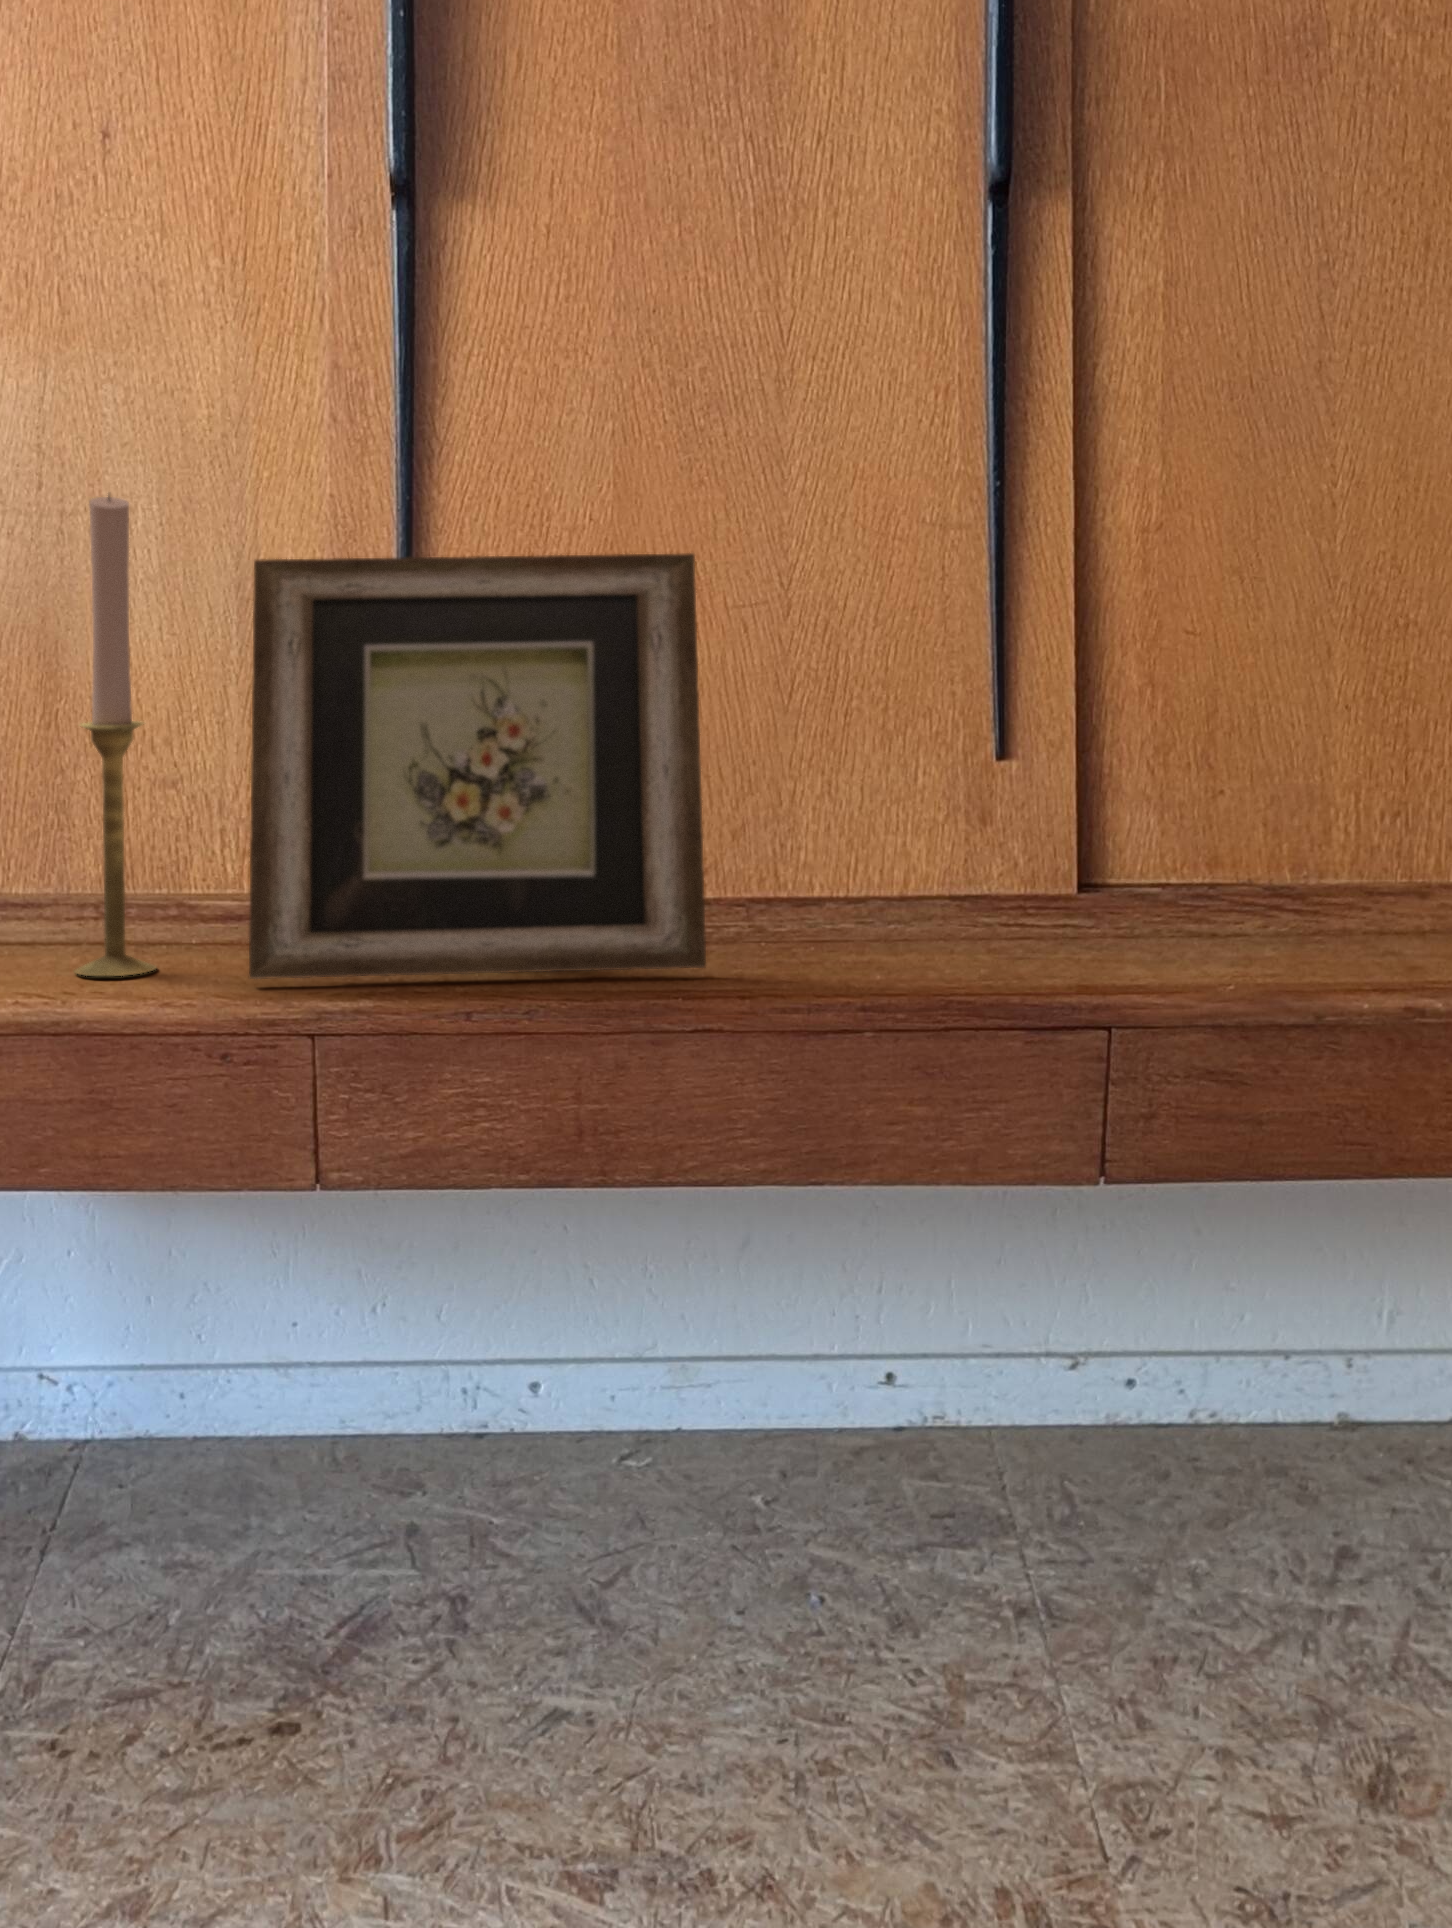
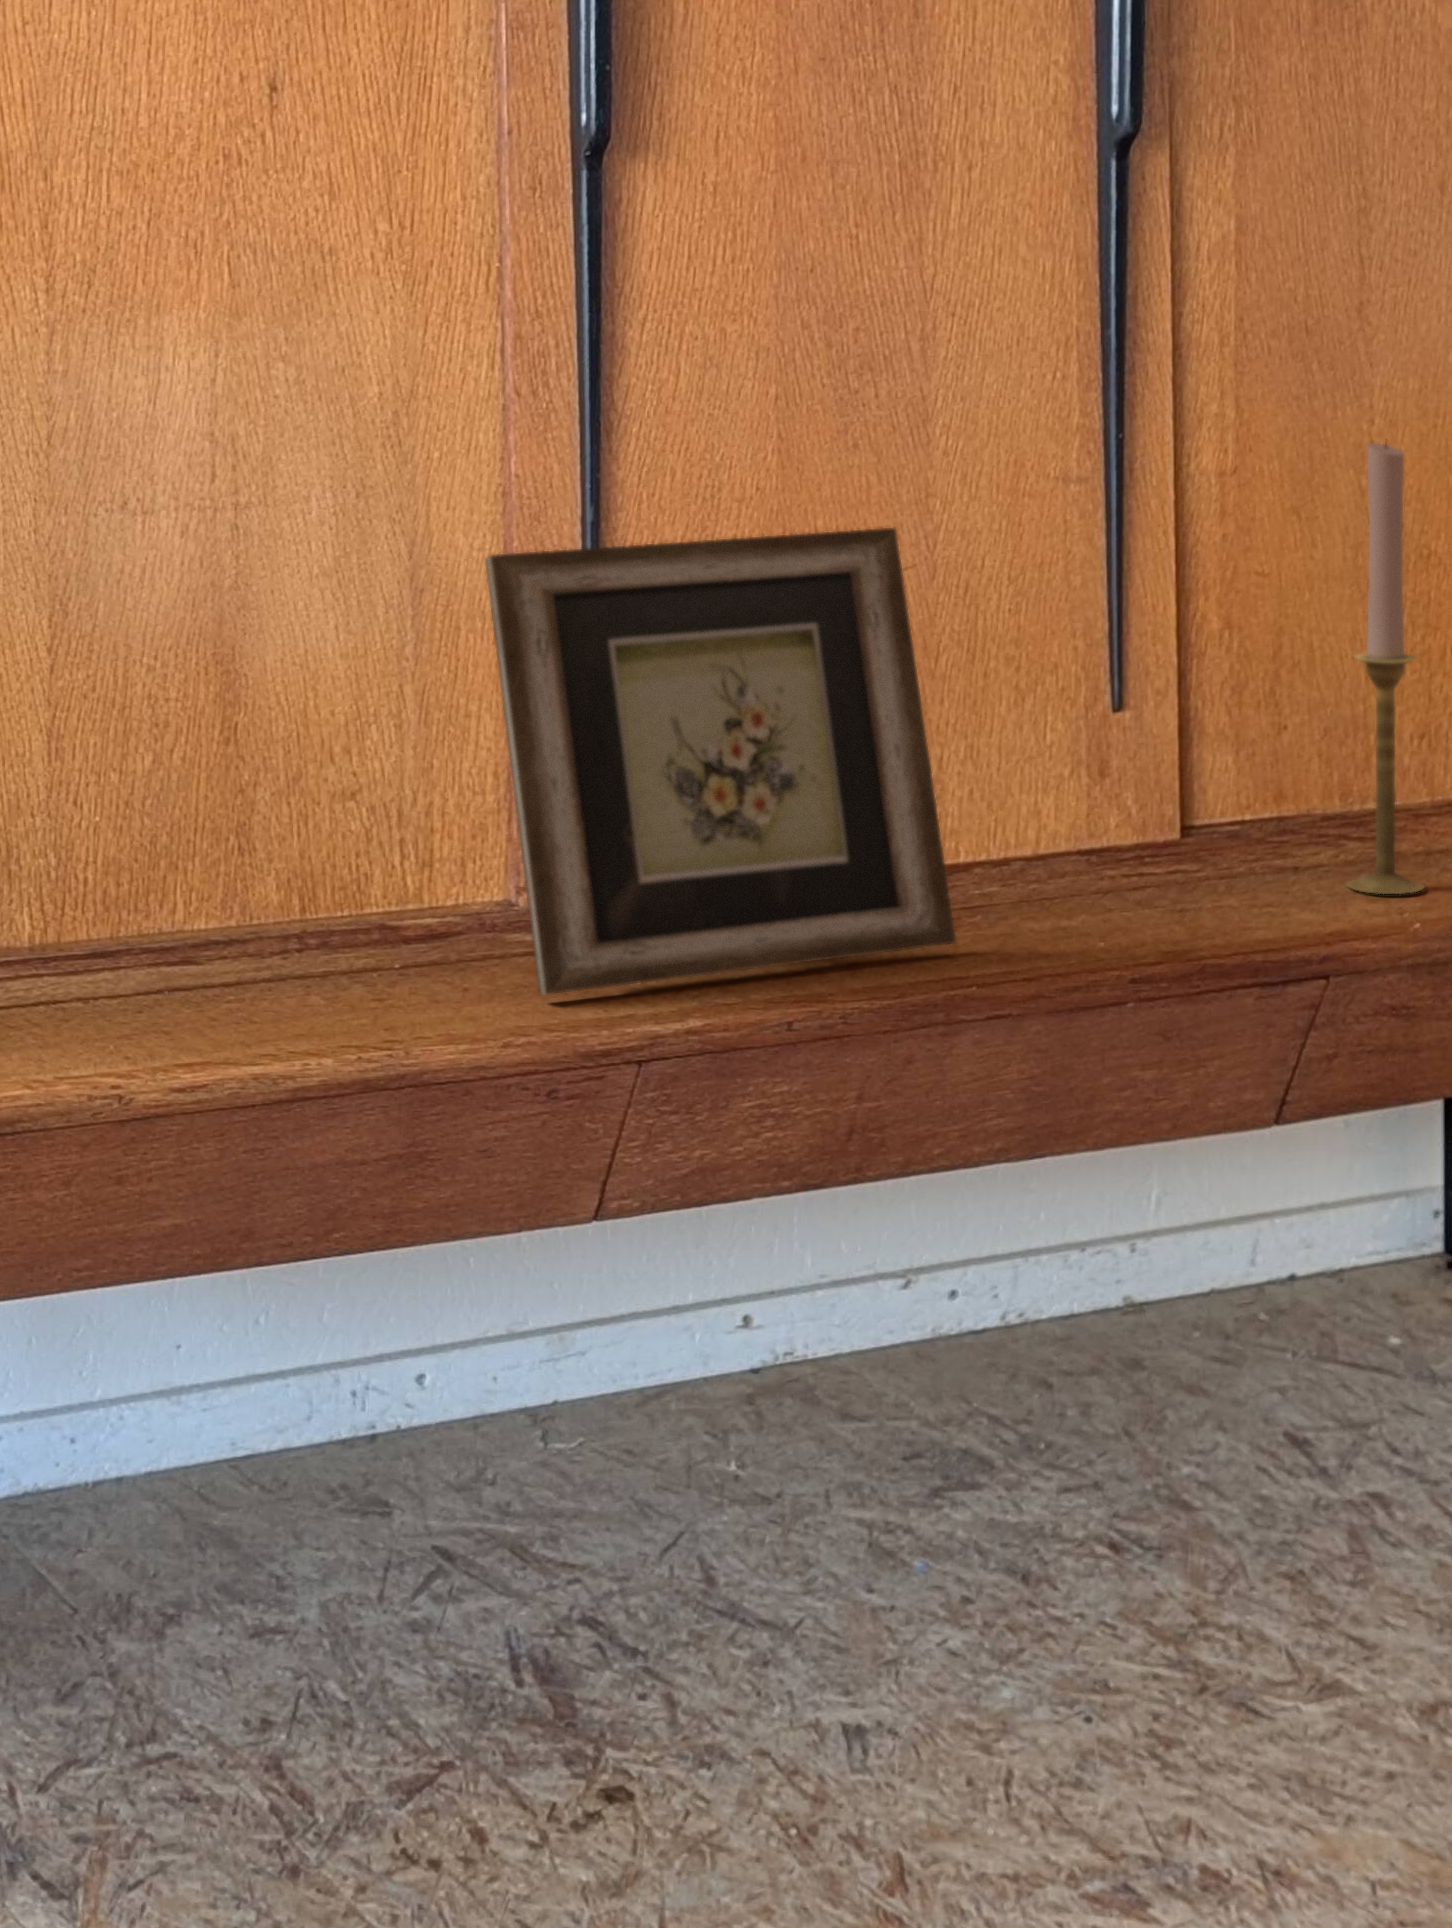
candlestick: present [75,495,156,976] -> present [1347,439,1424,894]

